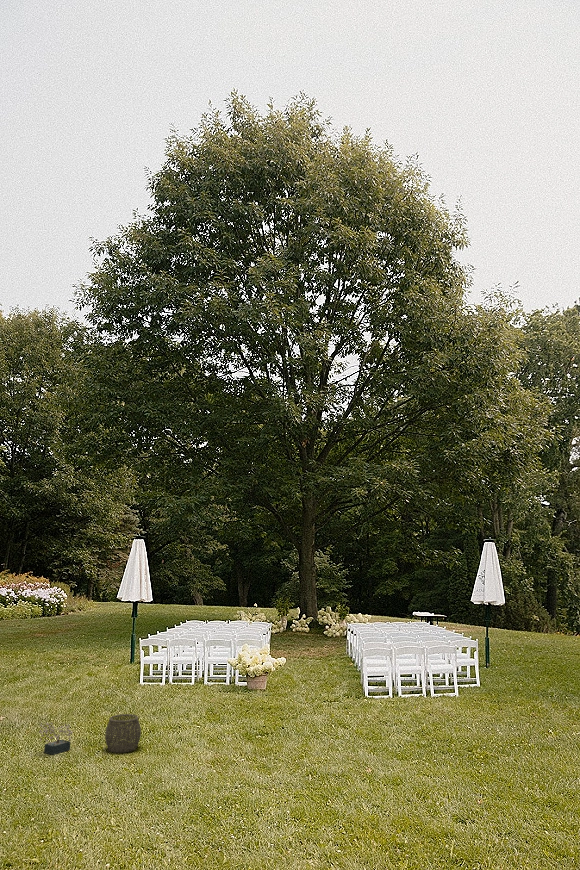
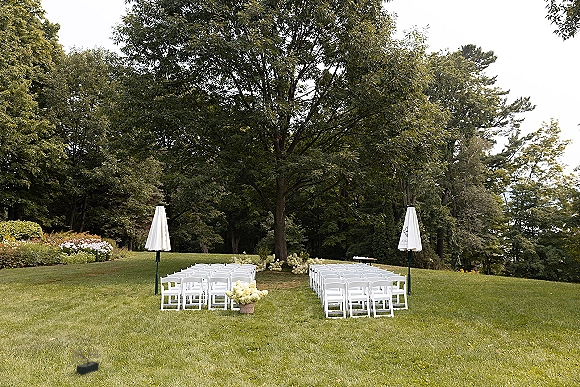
woven basket: present [105,714,141,753] -> none [127,340,157,371]

